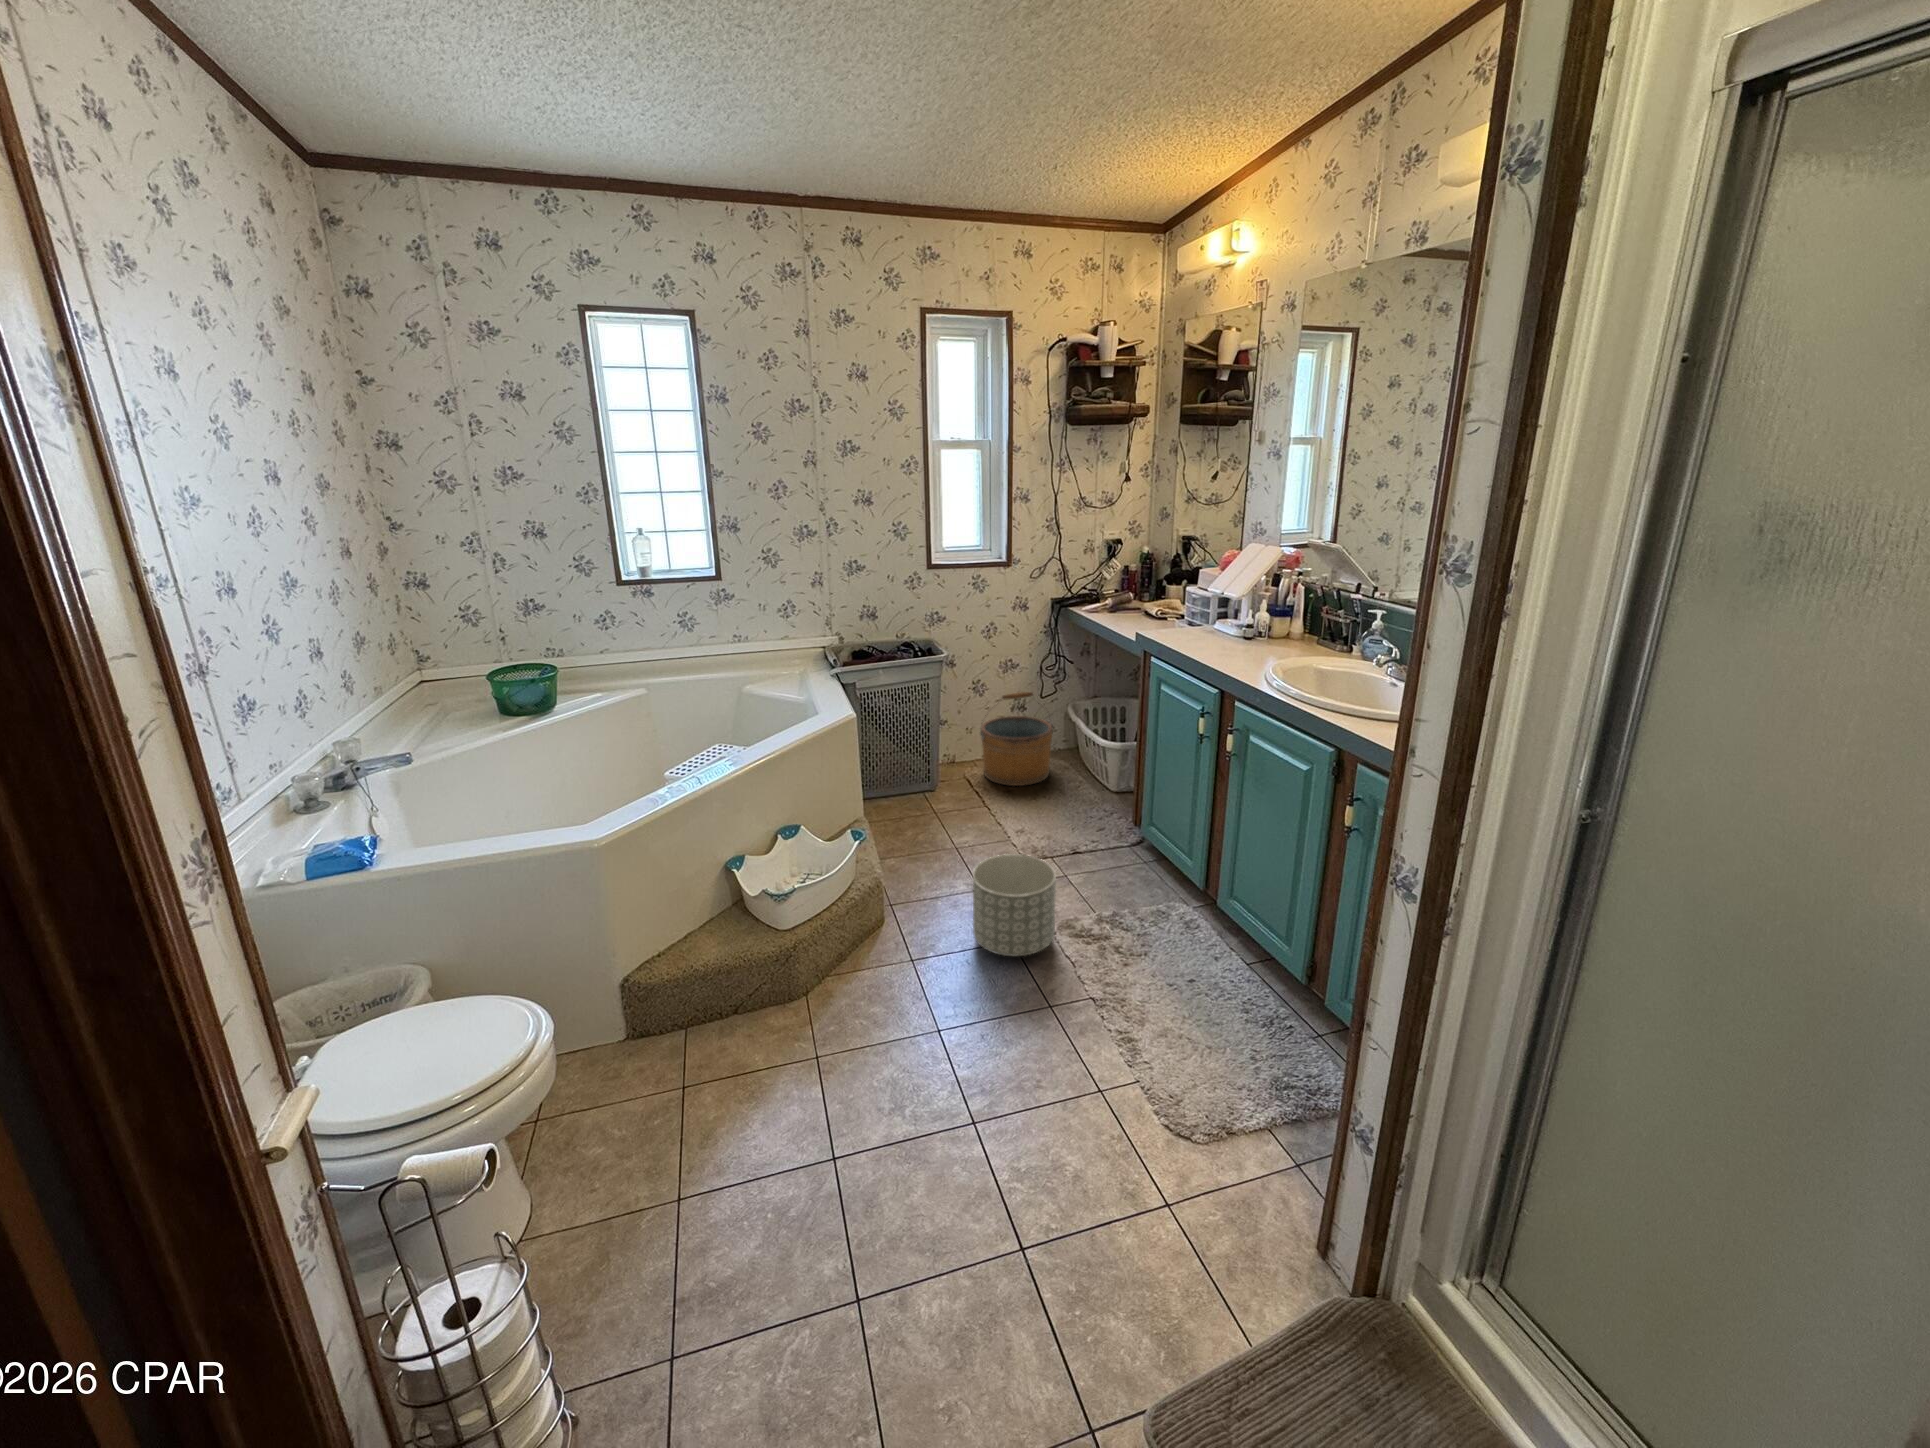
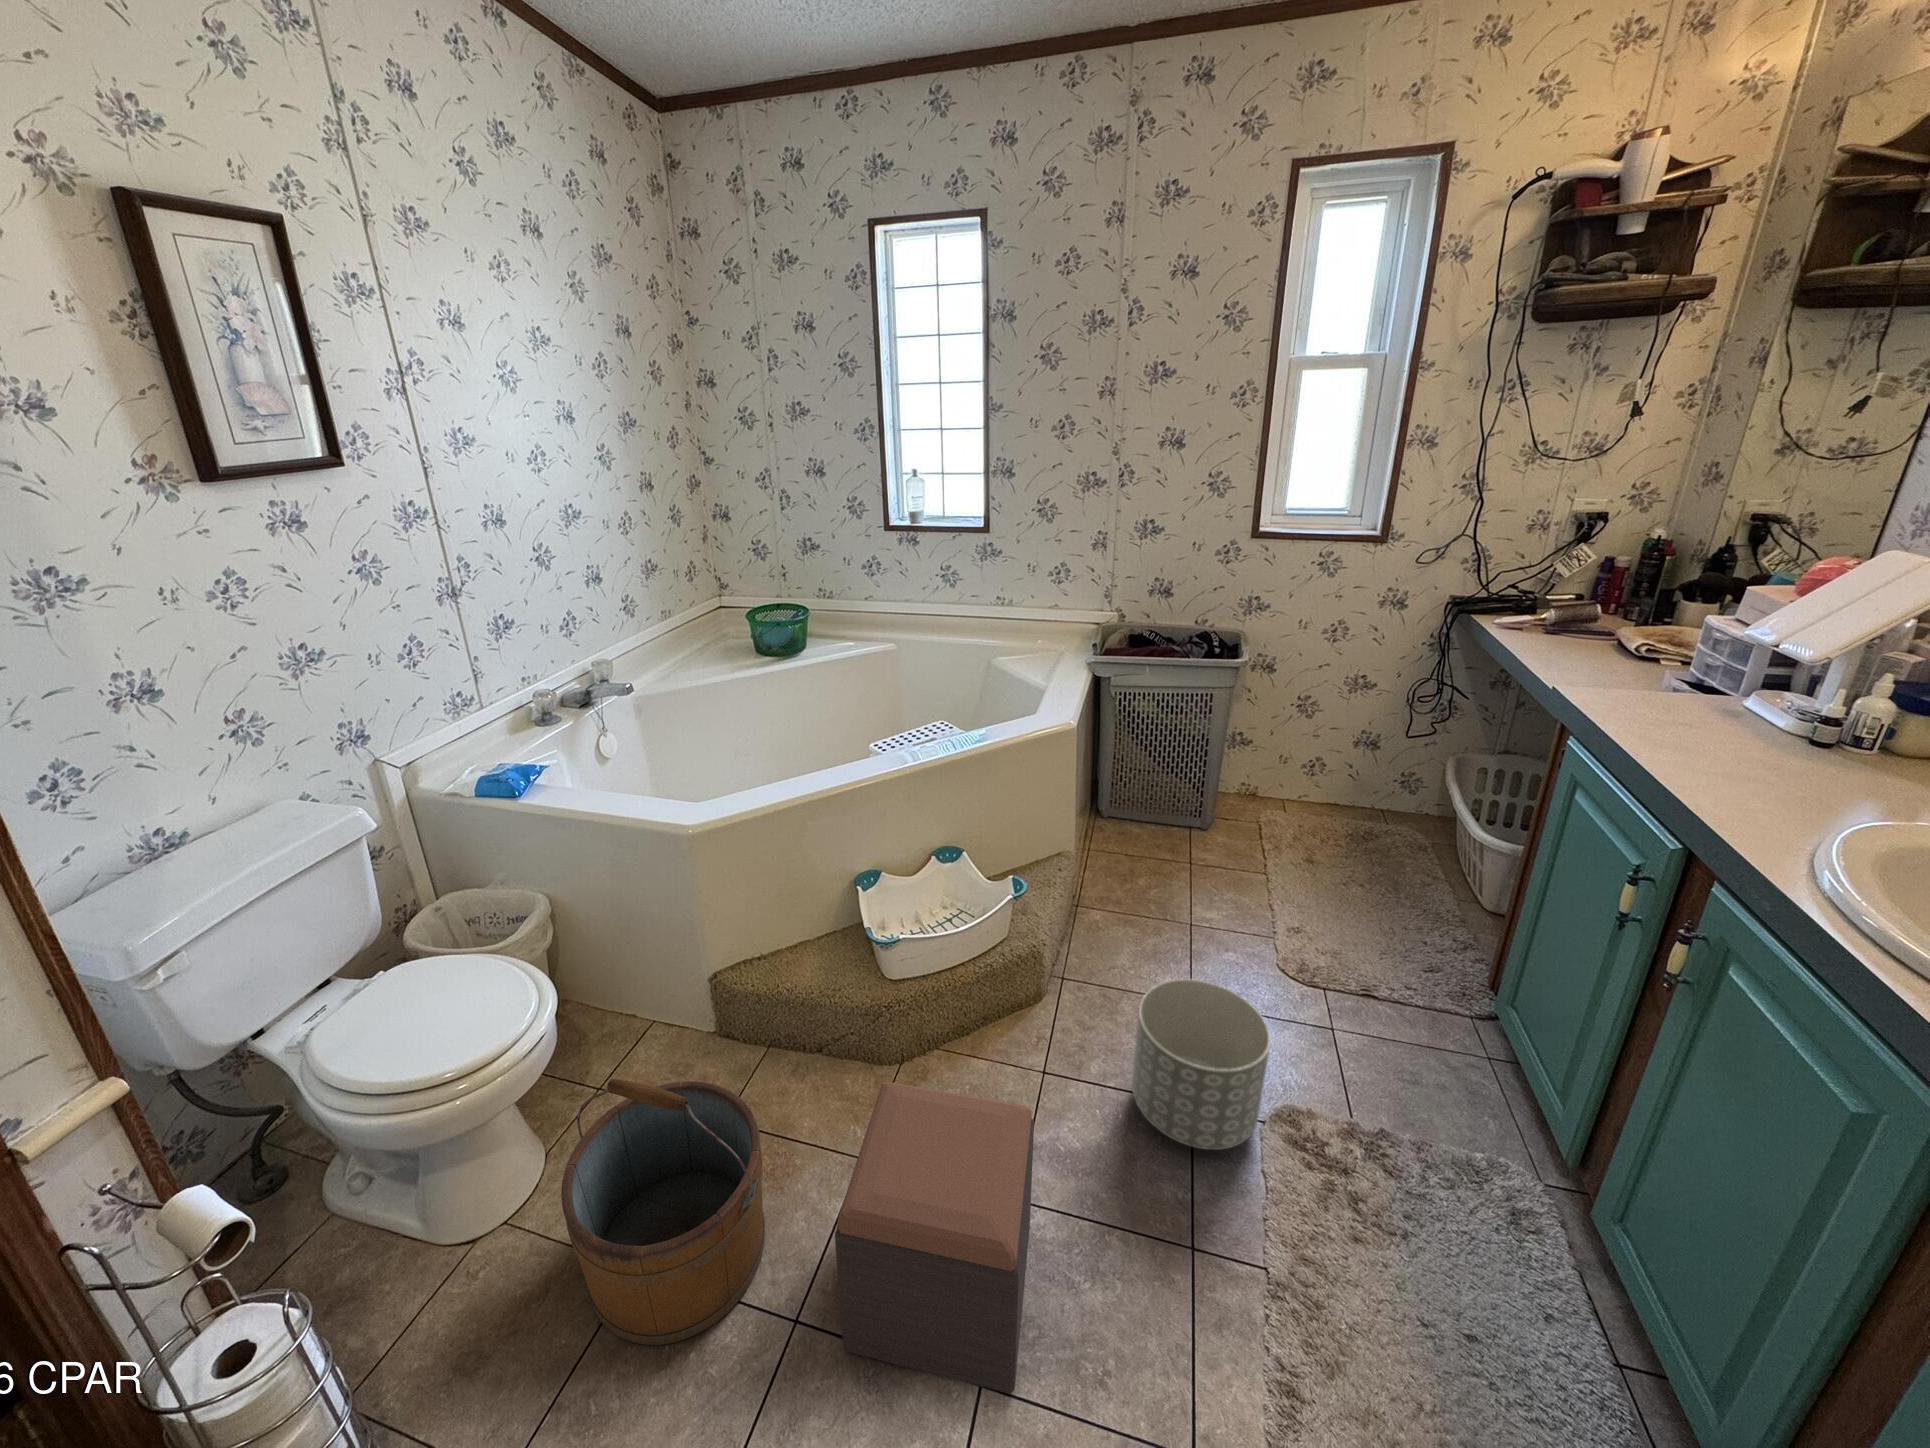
bucket: present [980,692,1052,786] -> present [561,1079,765,1345]
footstool: none [842,943,993,1155] -> present [835,1082,1034,1394]

